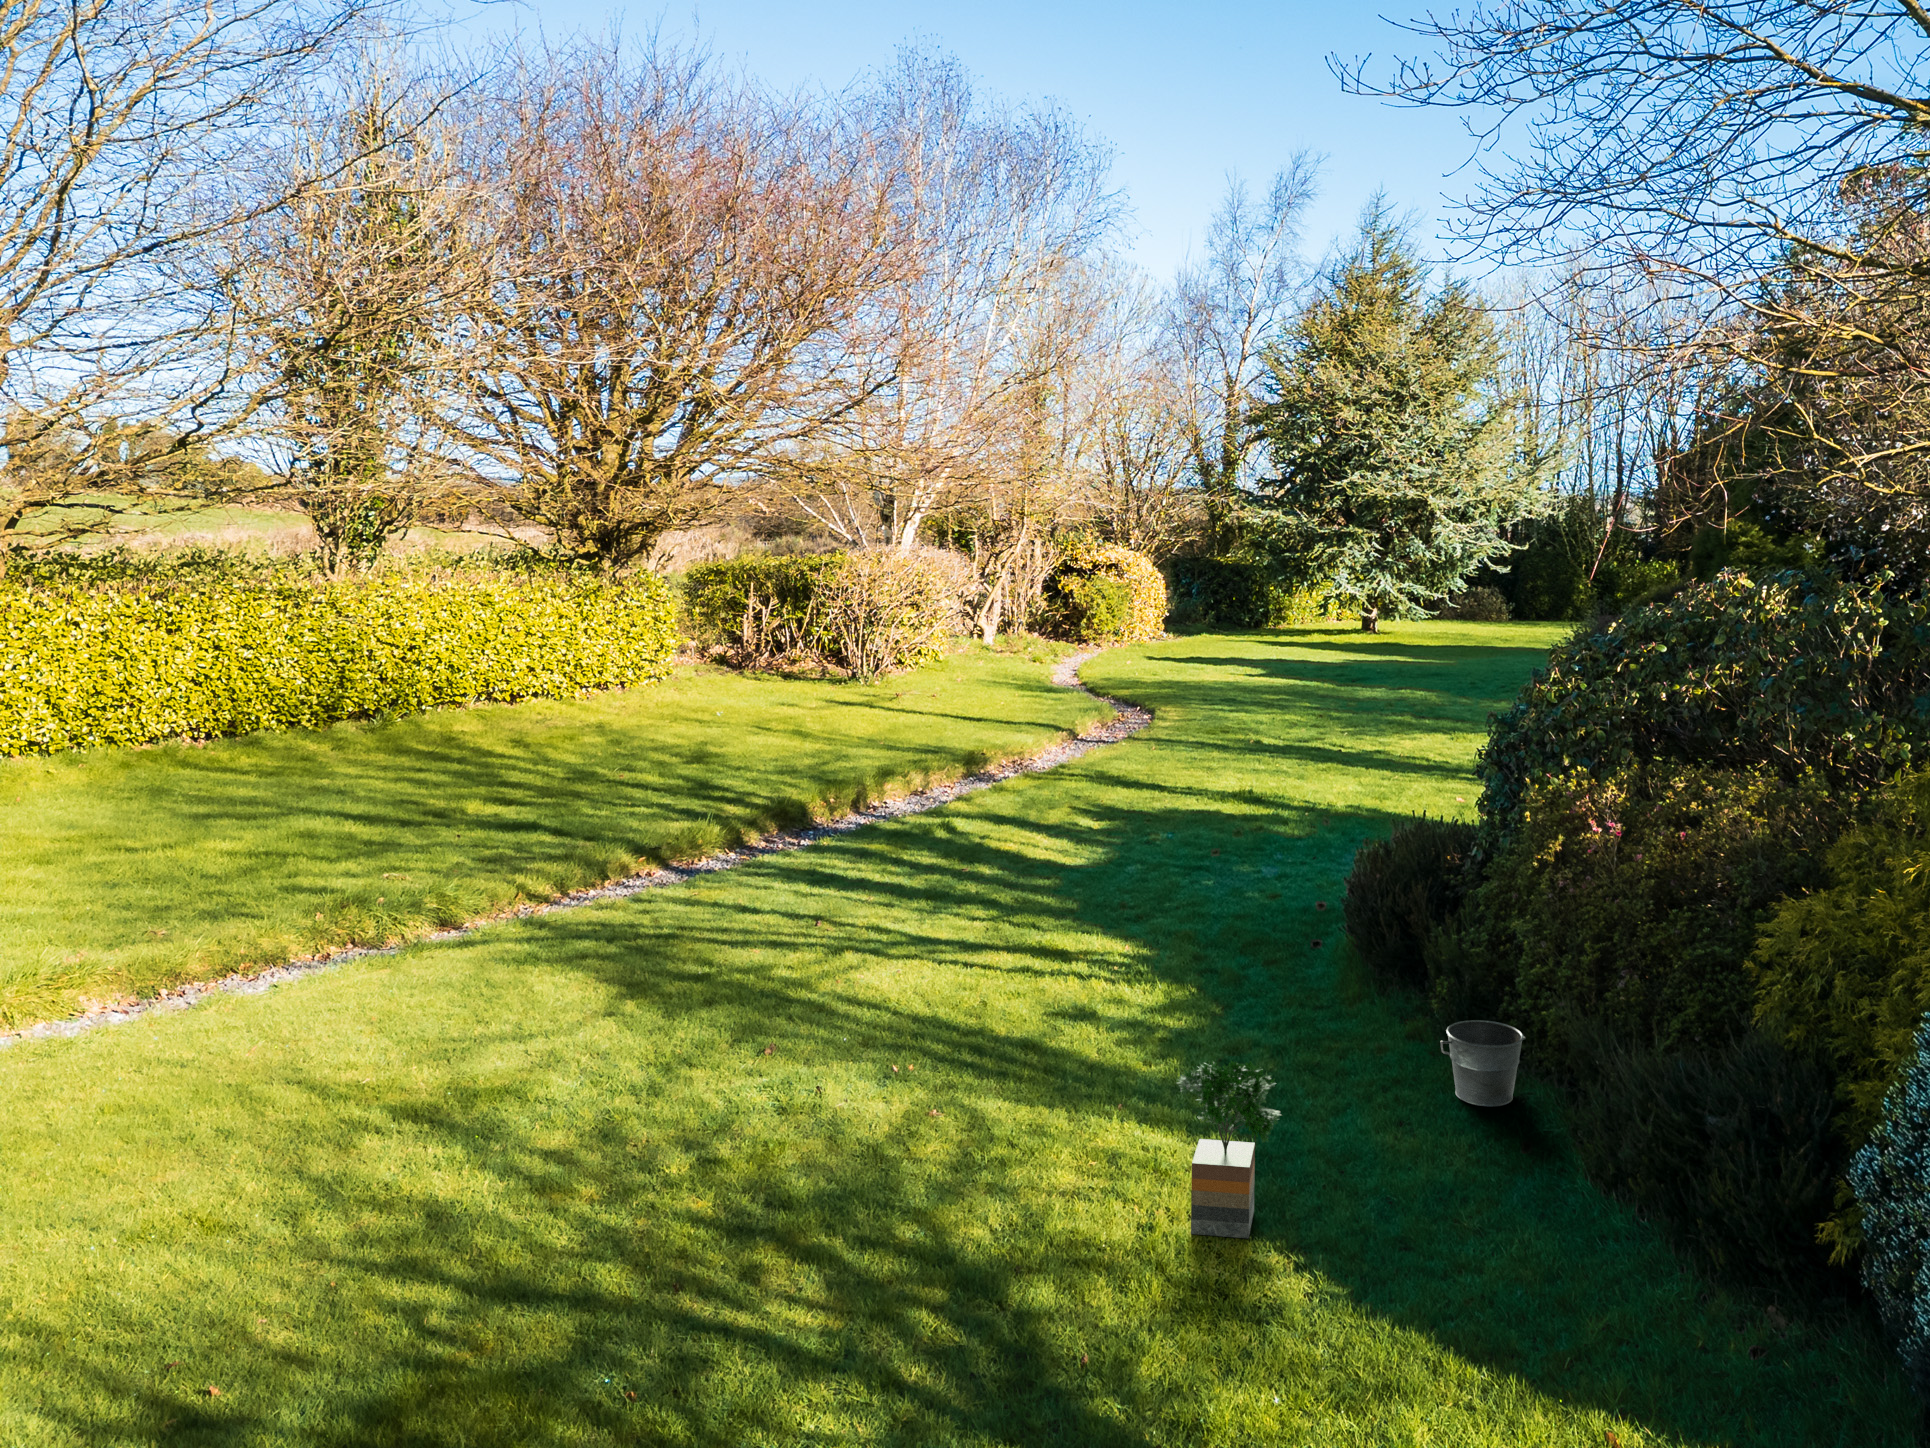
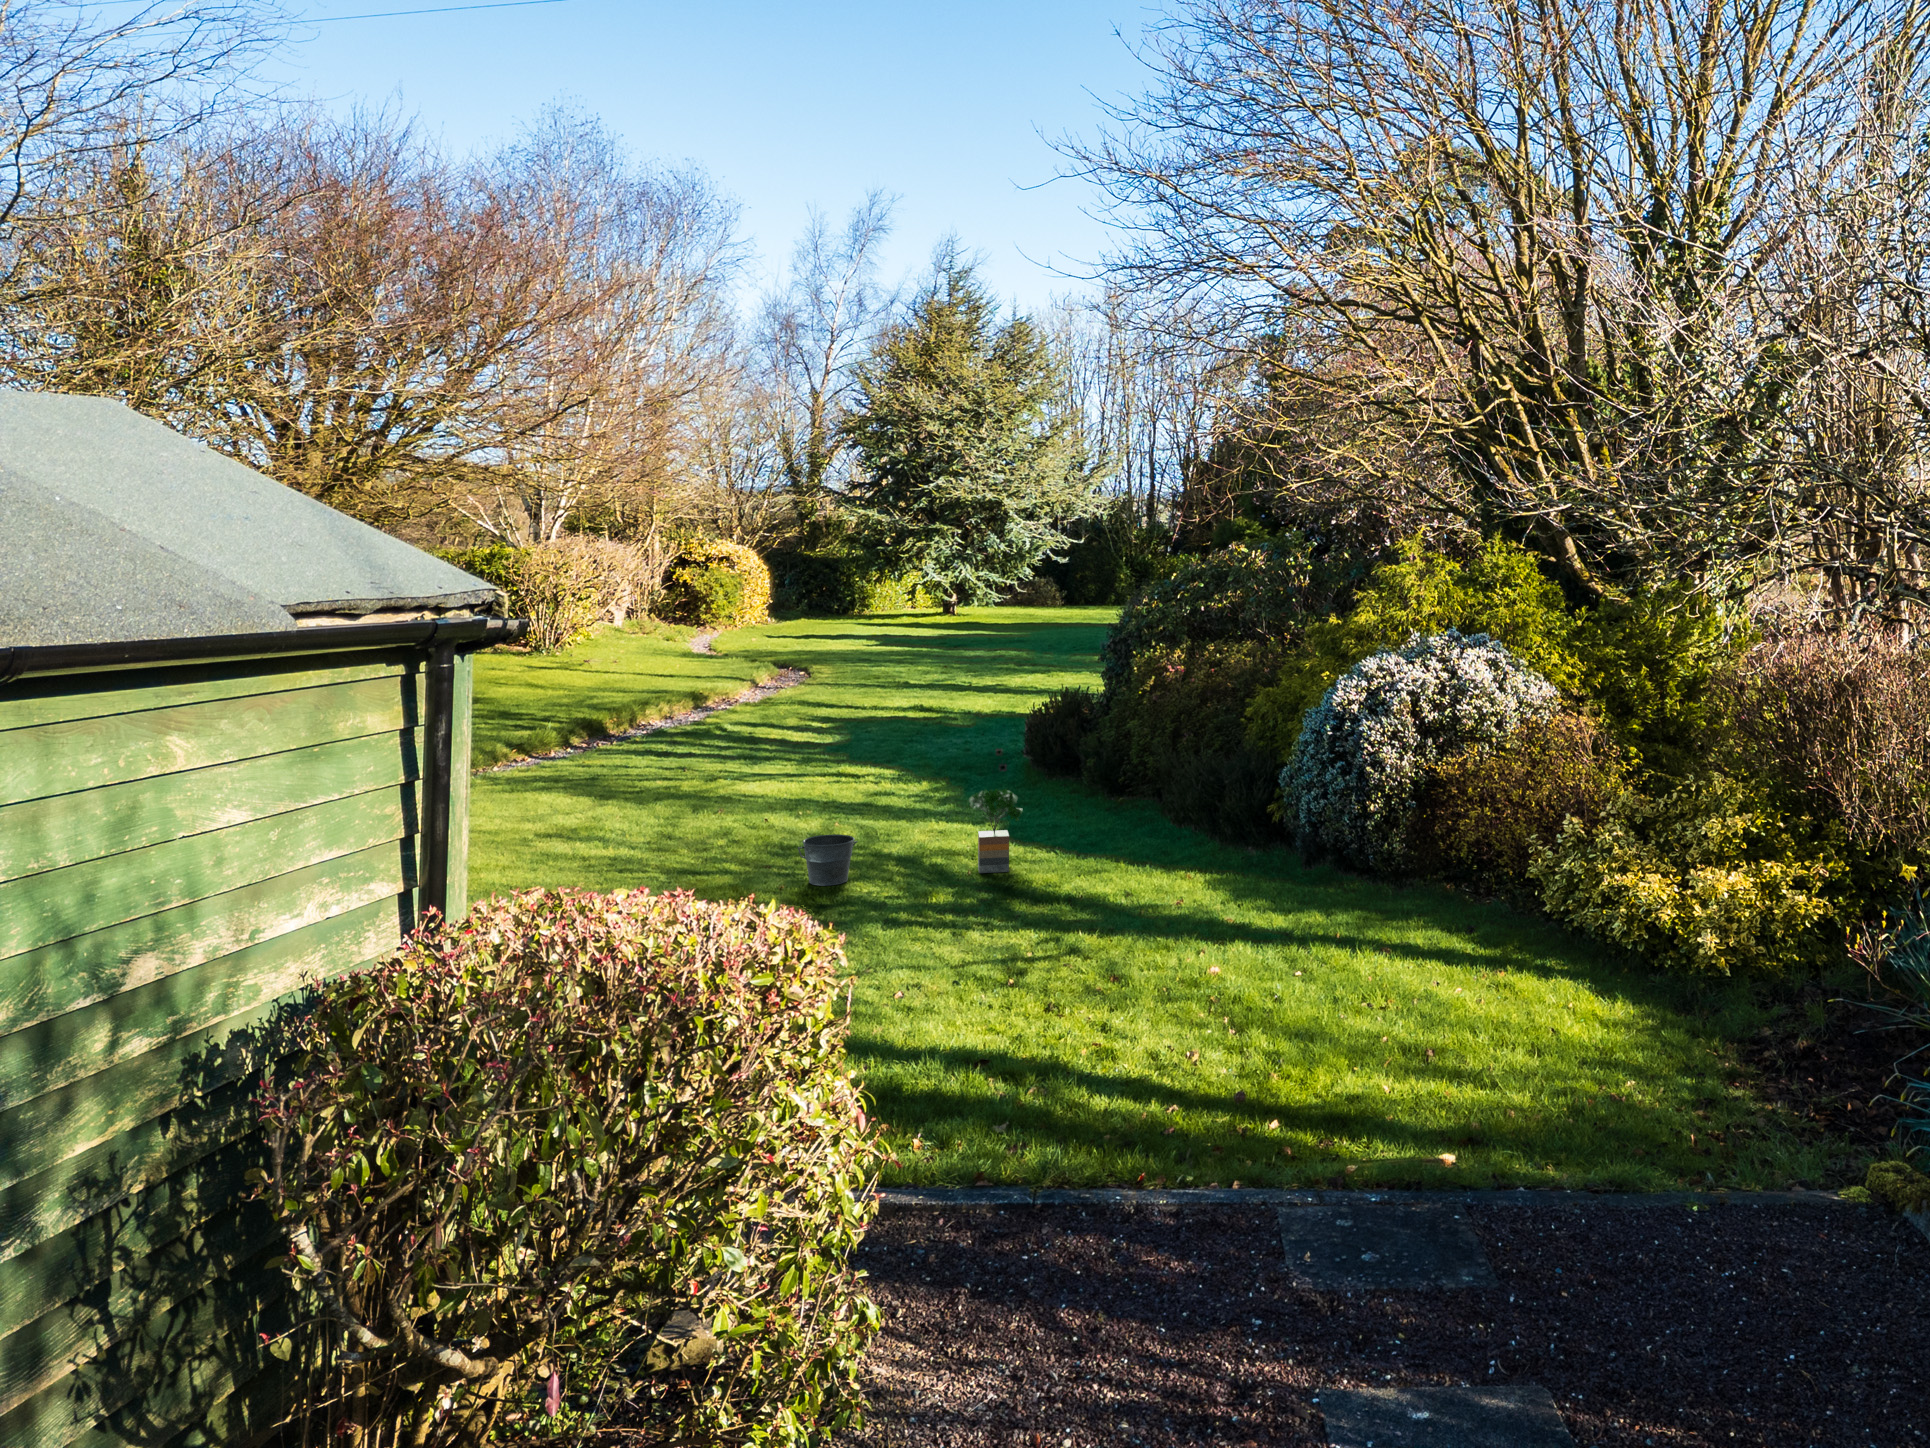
bucket: present [1440,1020,1526,1106] -> present [798,834,858,886]

